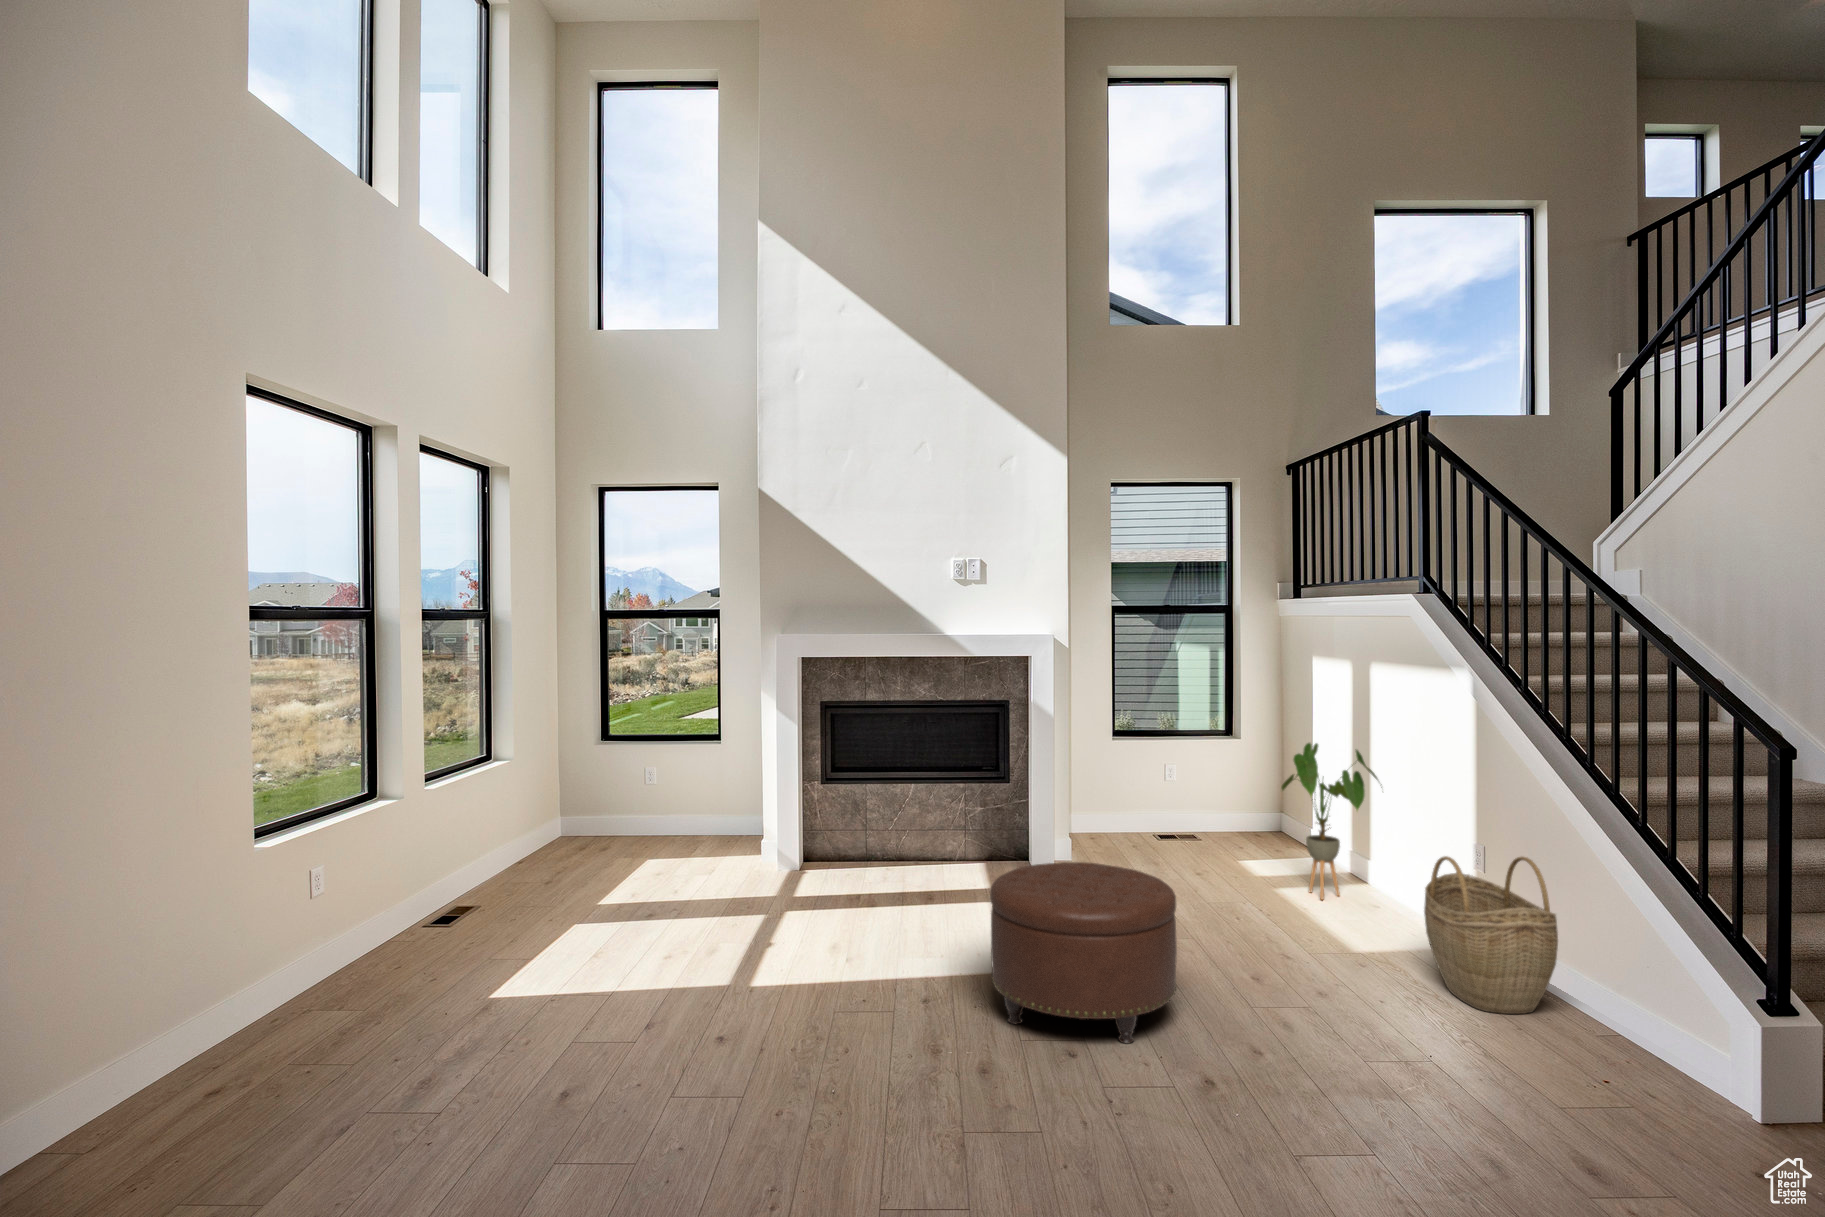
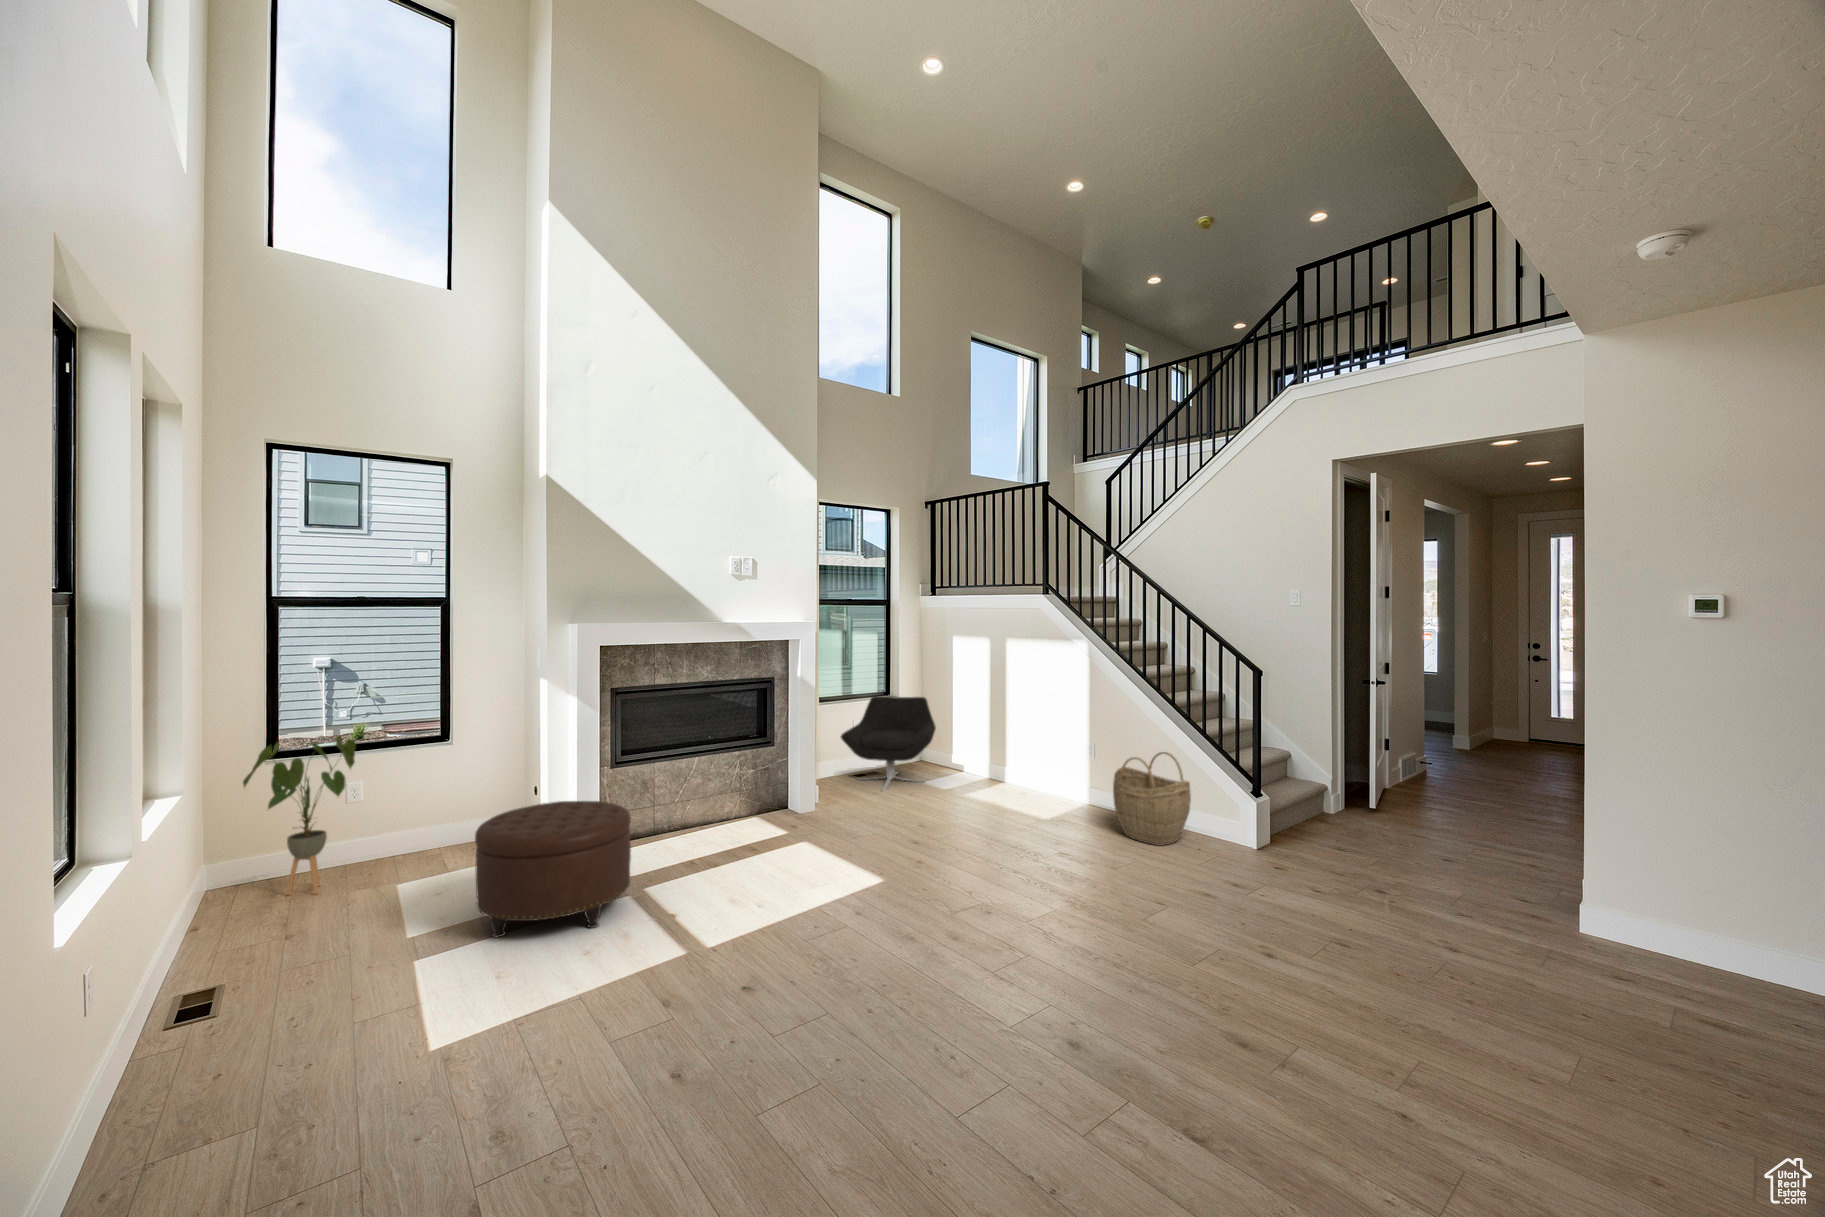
lounge chair: none [1127,736,1277,863] -> present [841,696,936,791]
house plant: present [1282,743,1382,900] -> present [243,735,356,895]
ottoman: present [990,862,1177,1044] -> present [475,801,631,937]

